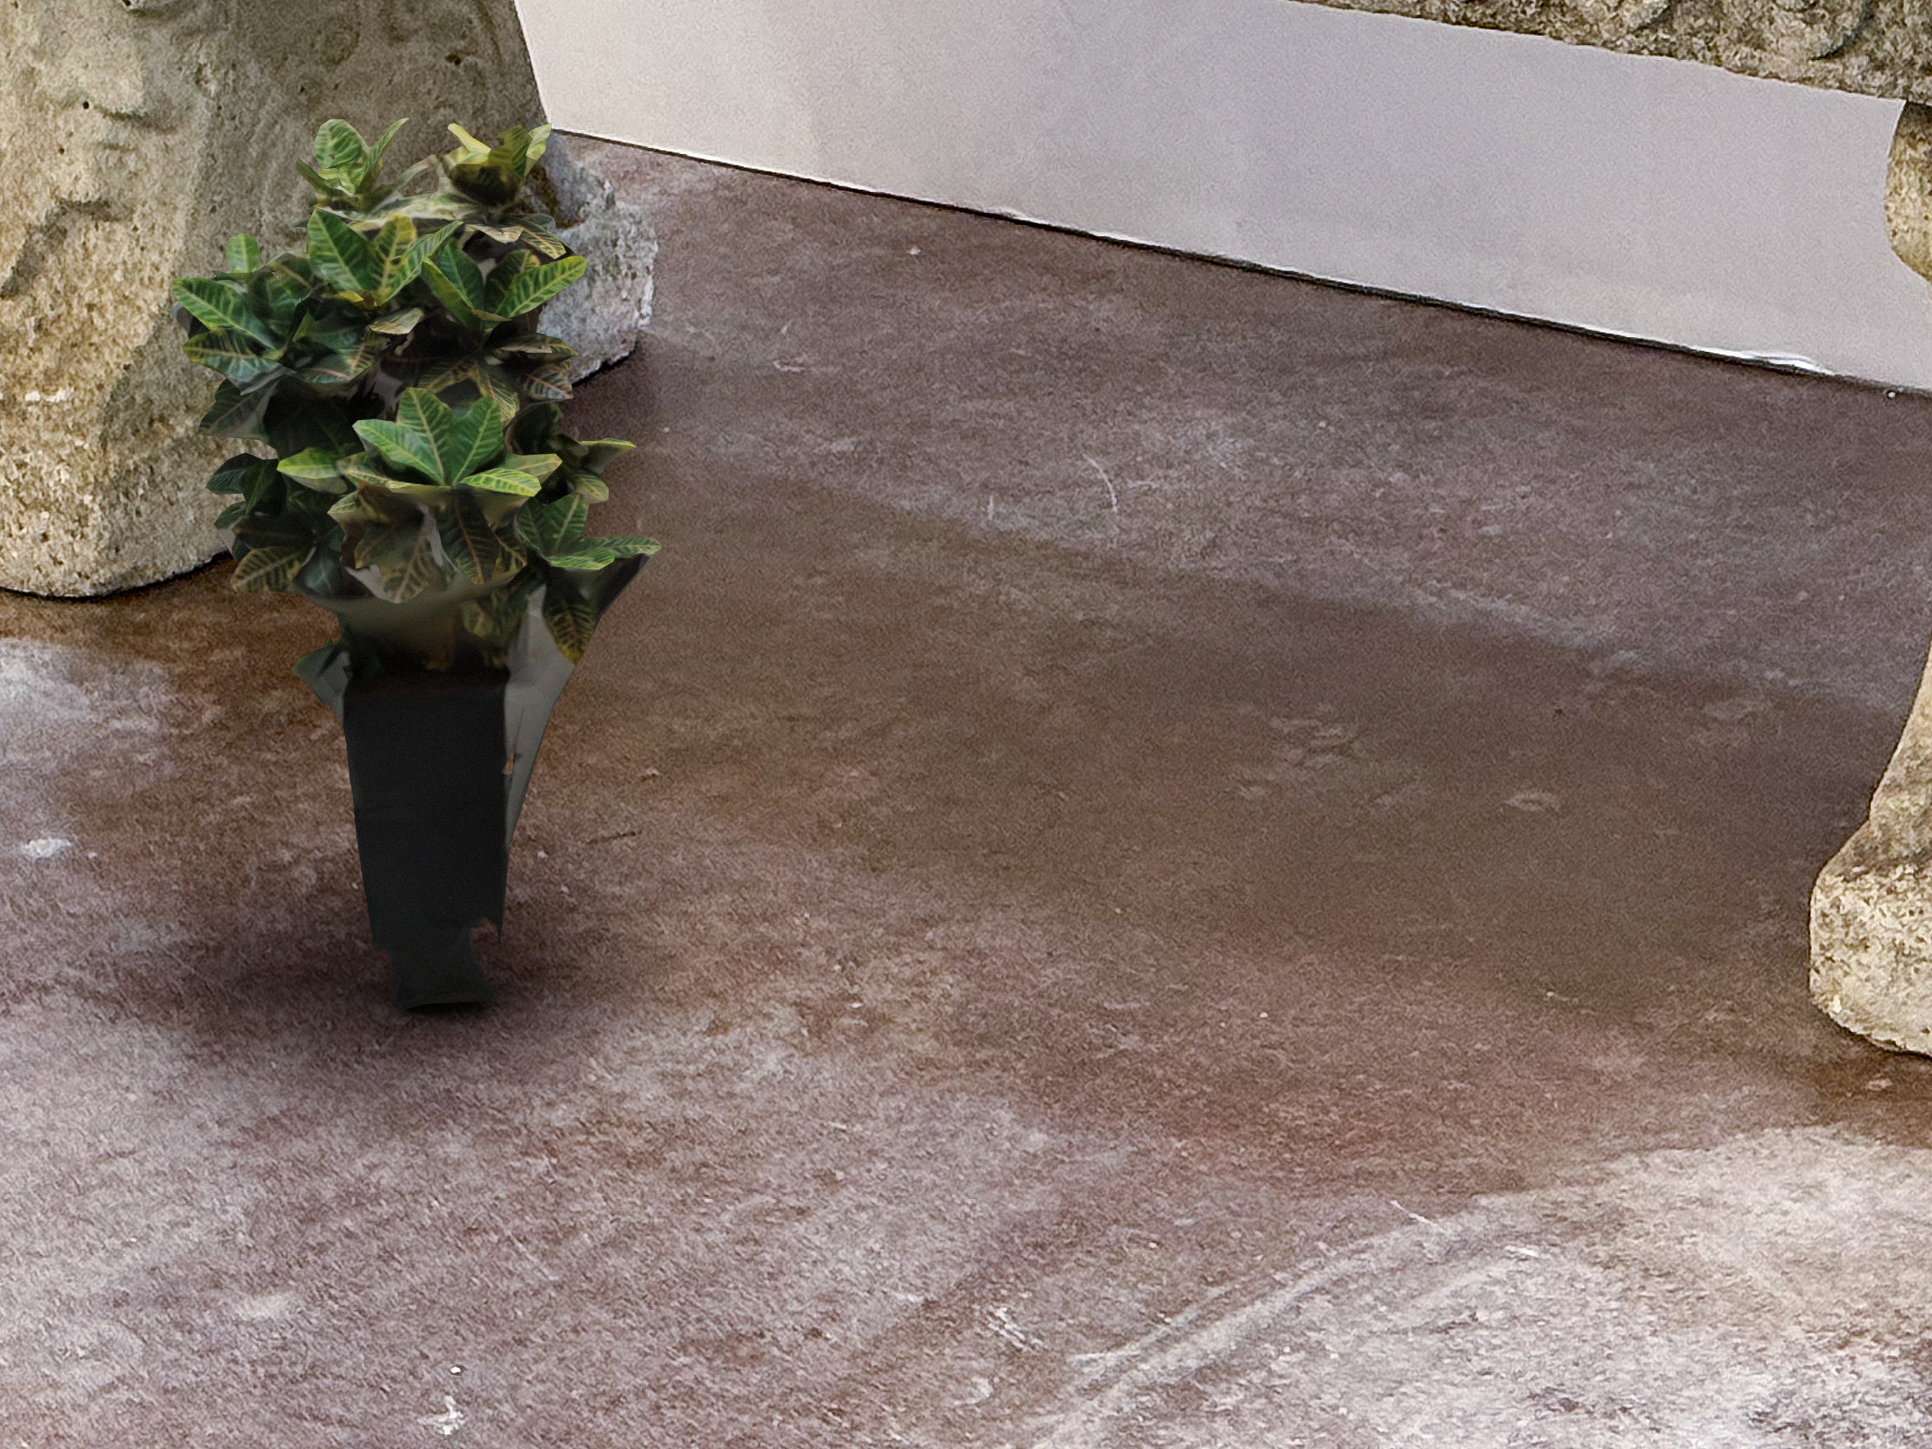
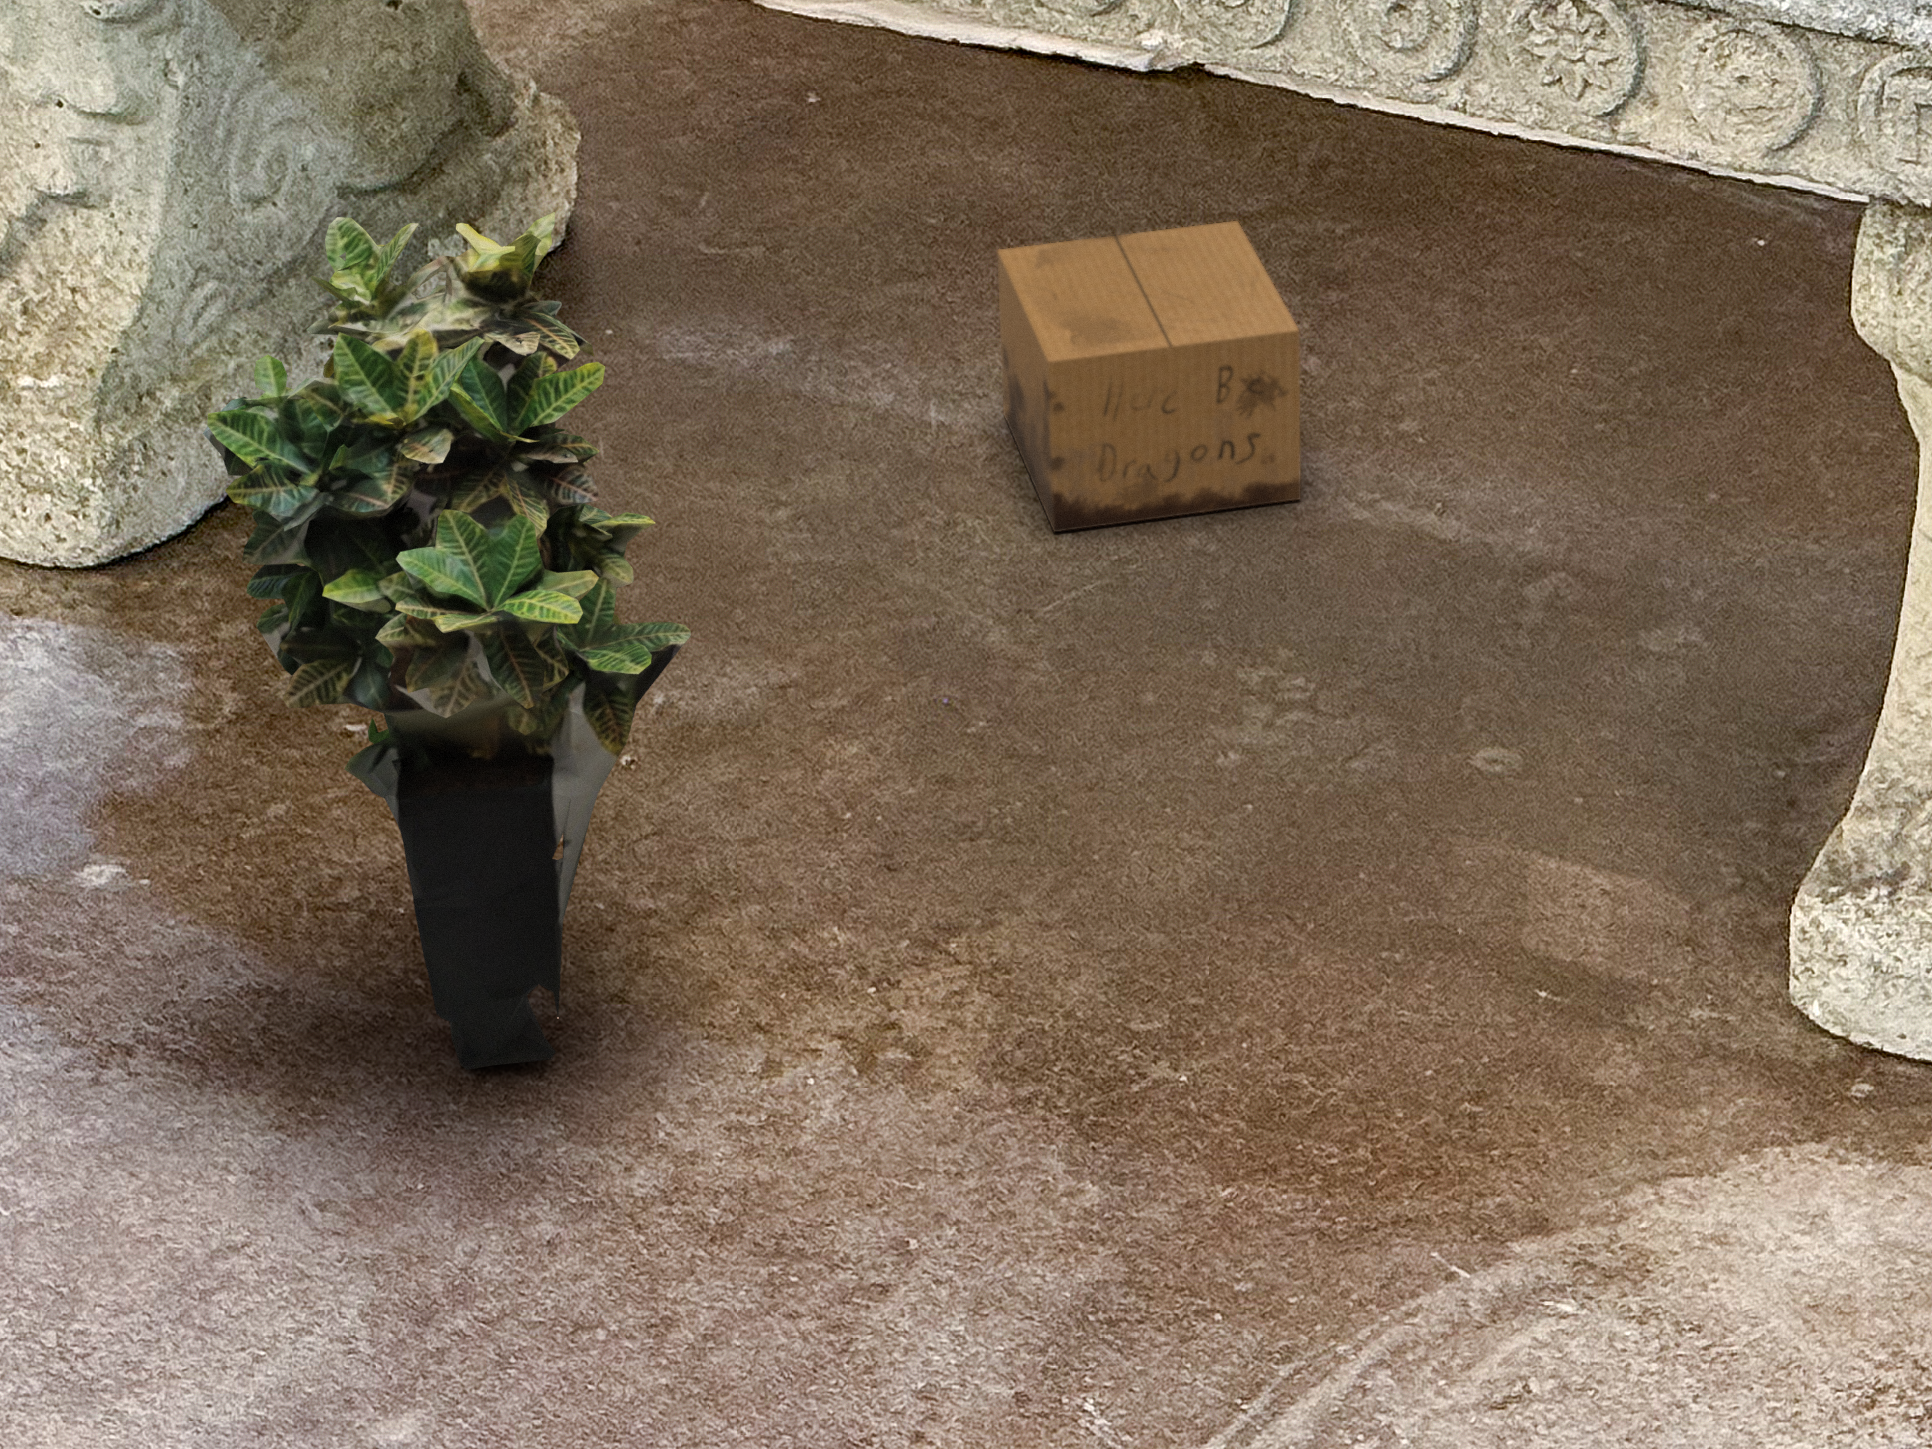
cardboard box: none [1052,313,1355,604] -> present [997,221,1301,532]

